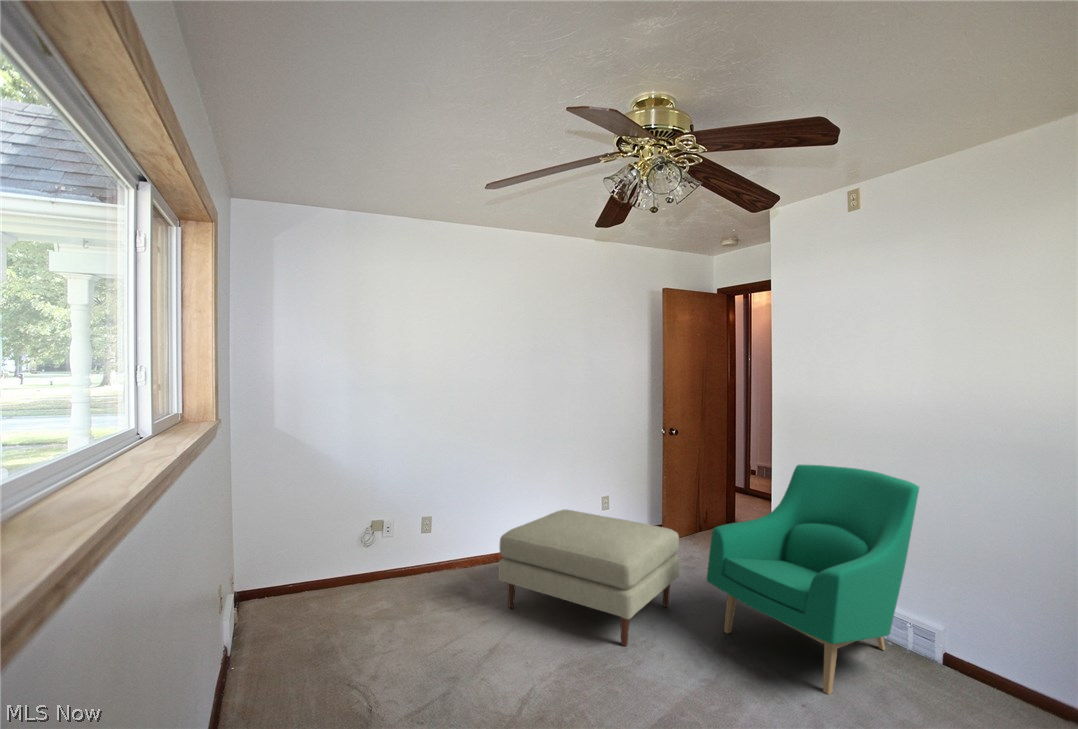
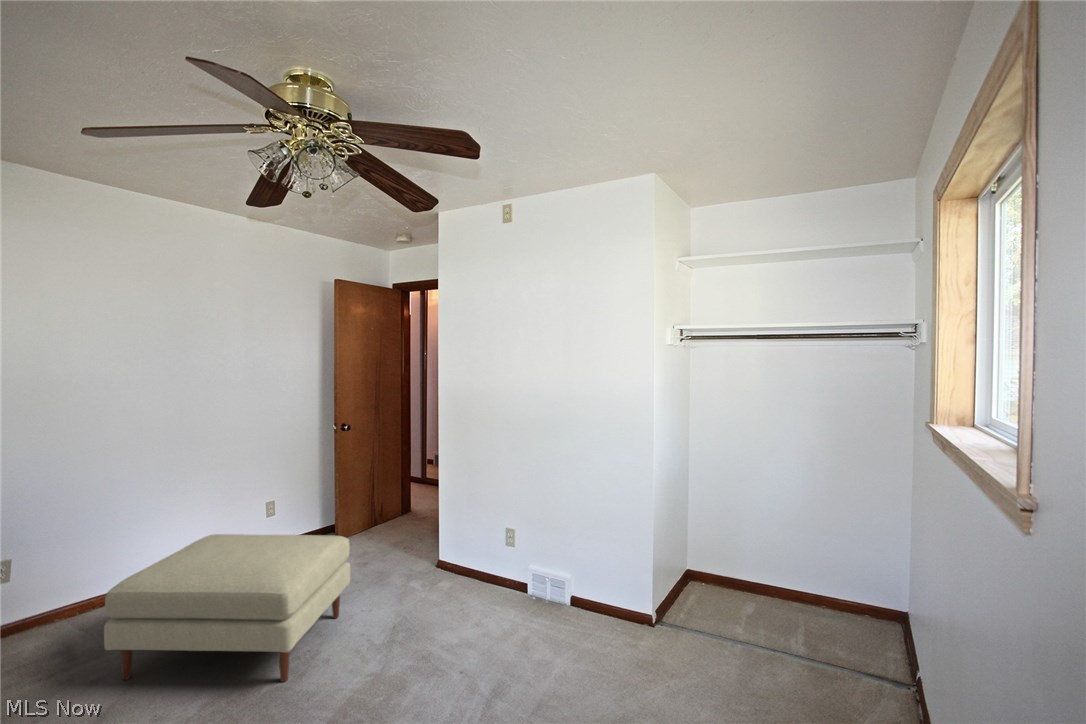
armchair: present [707,465,919,694] -> none [378,452,553,664]

